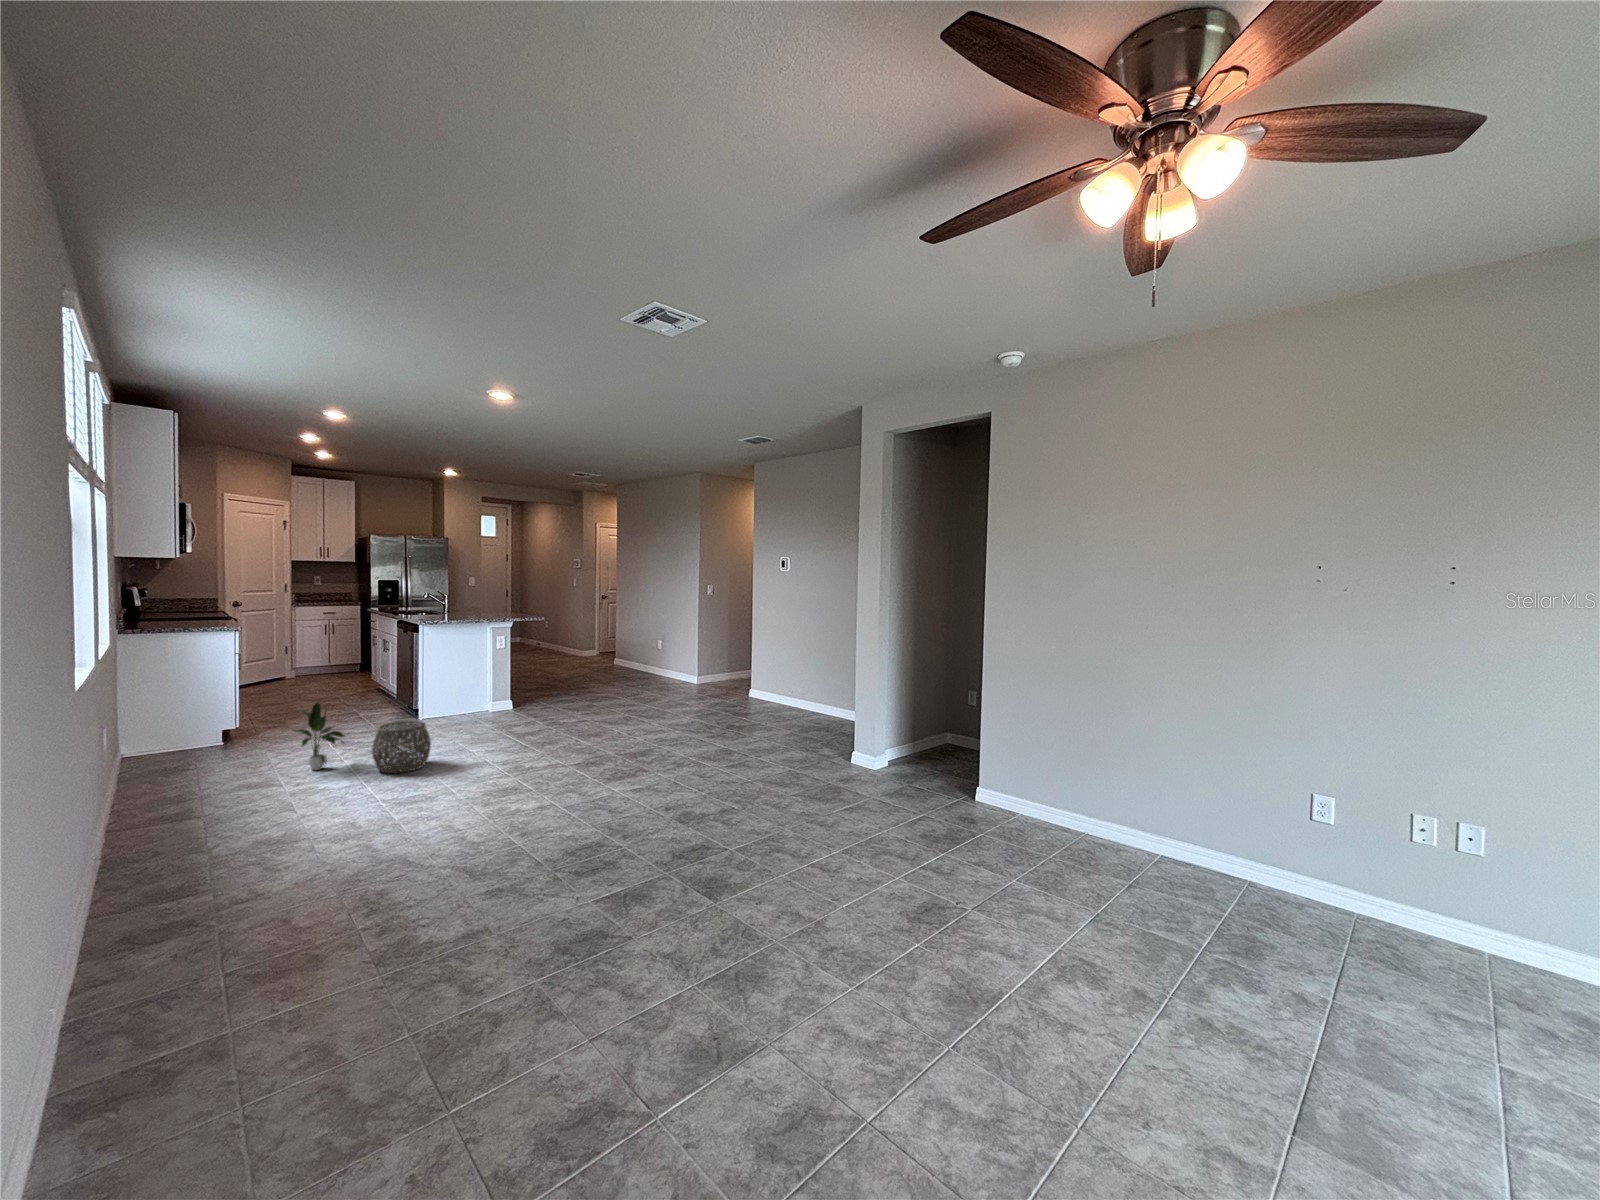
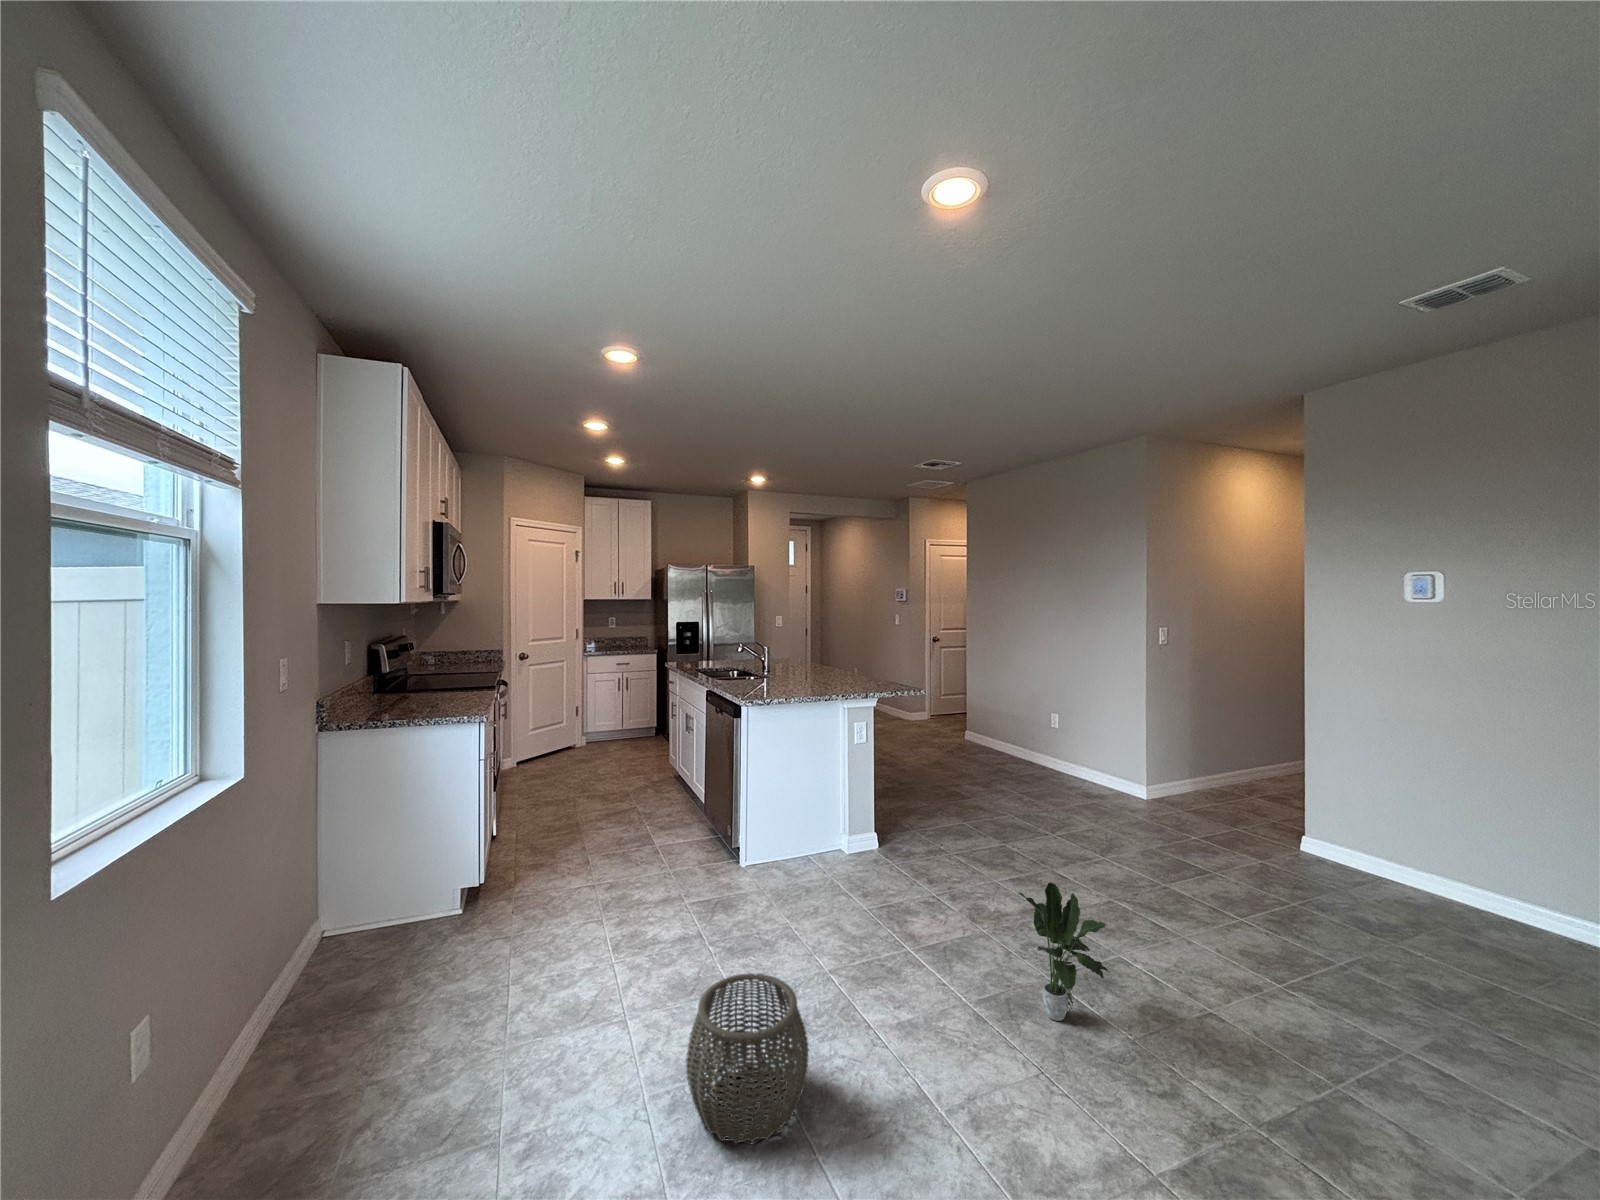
potted plant: present [293,703,344,770] -> present [1019,882,1110,1021]

